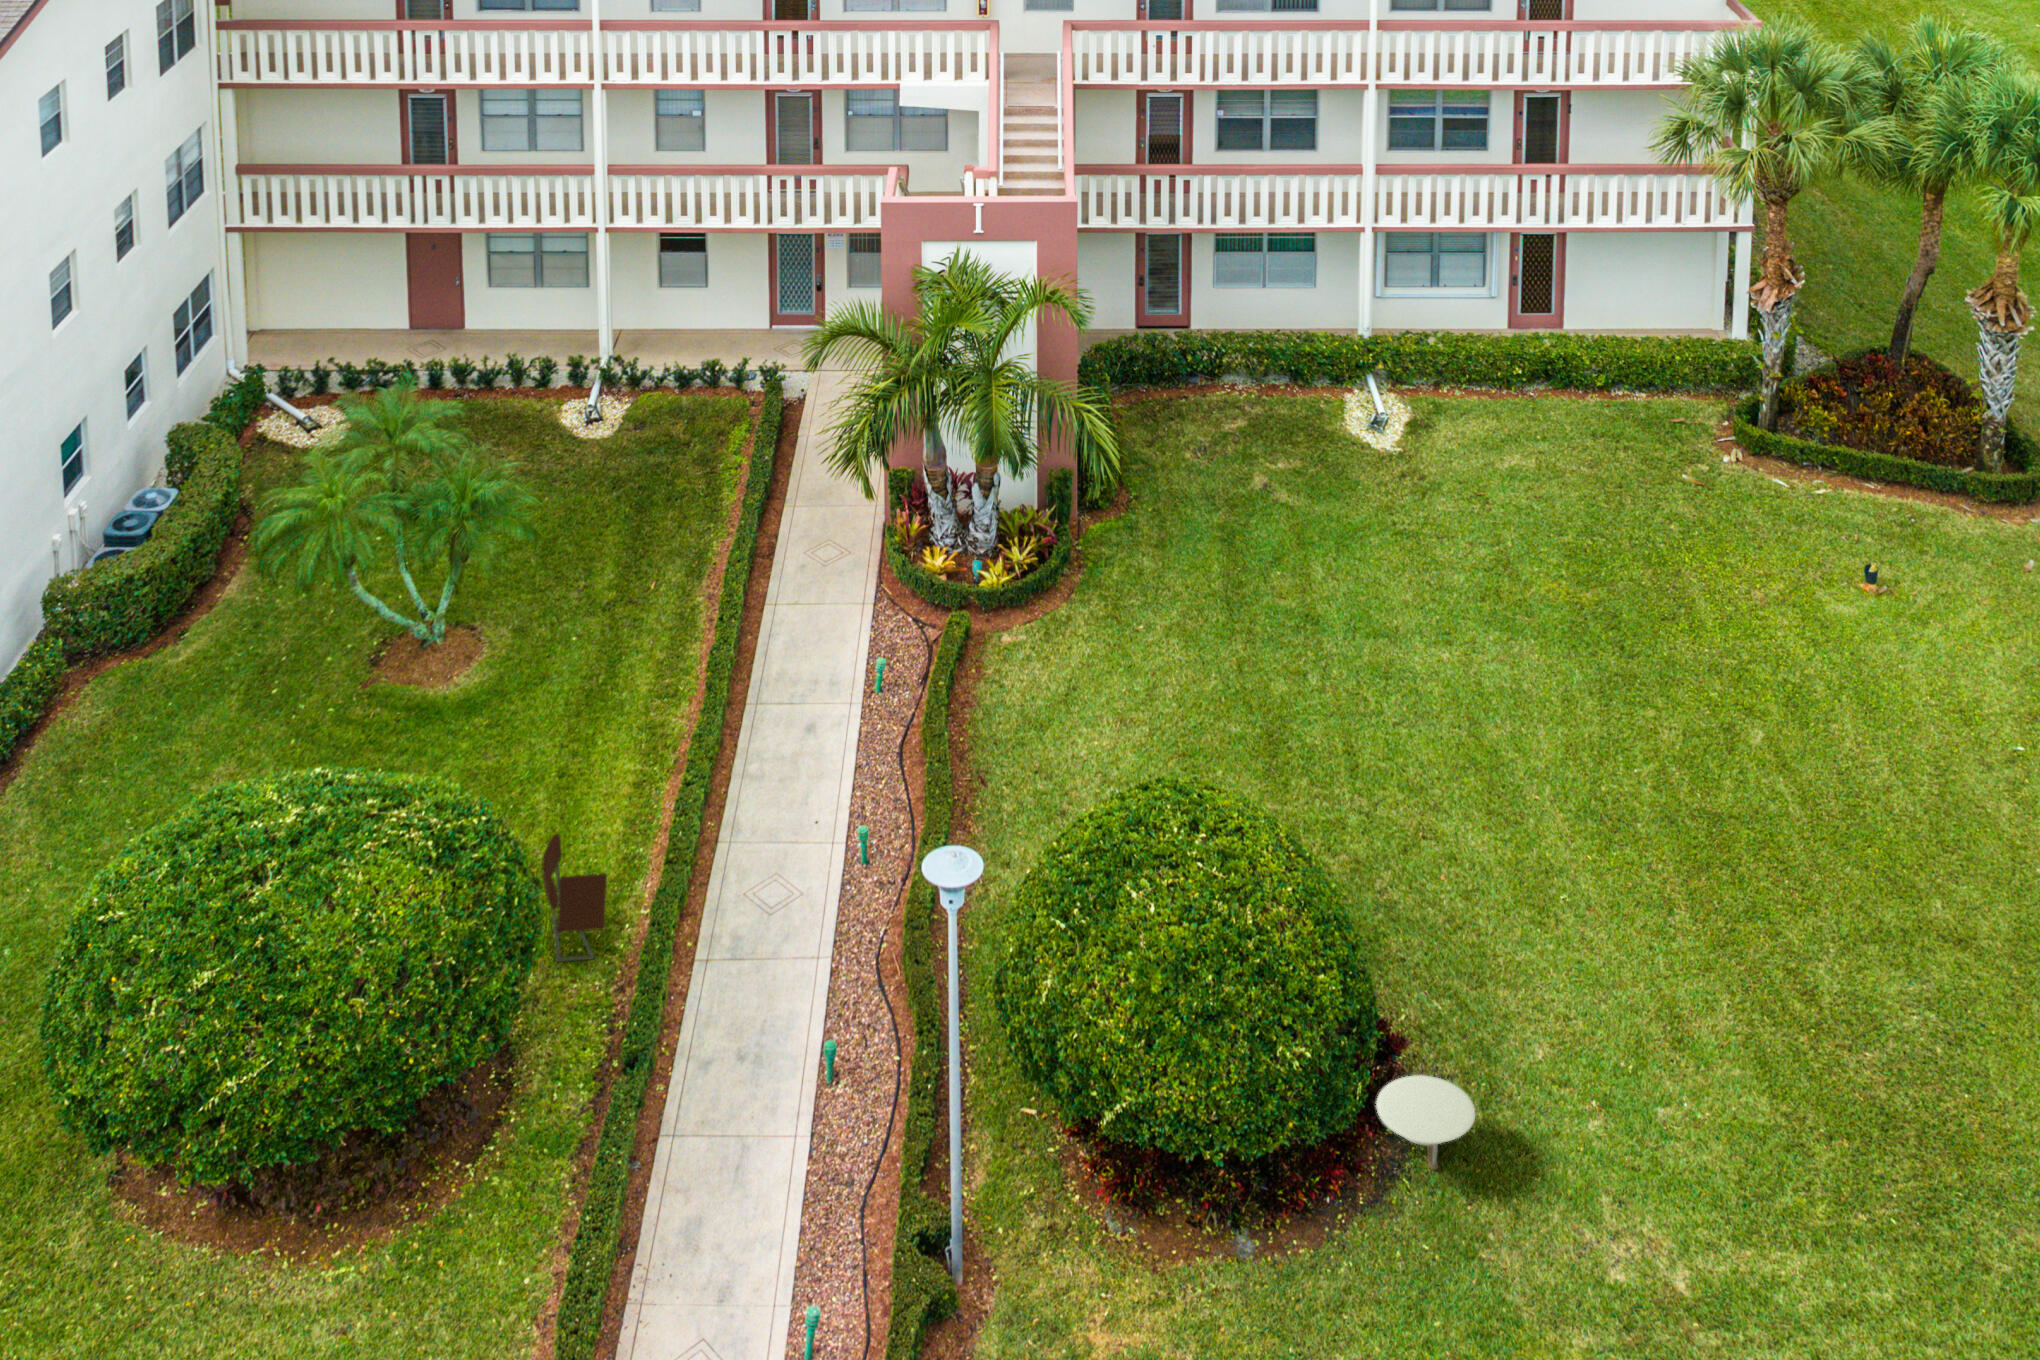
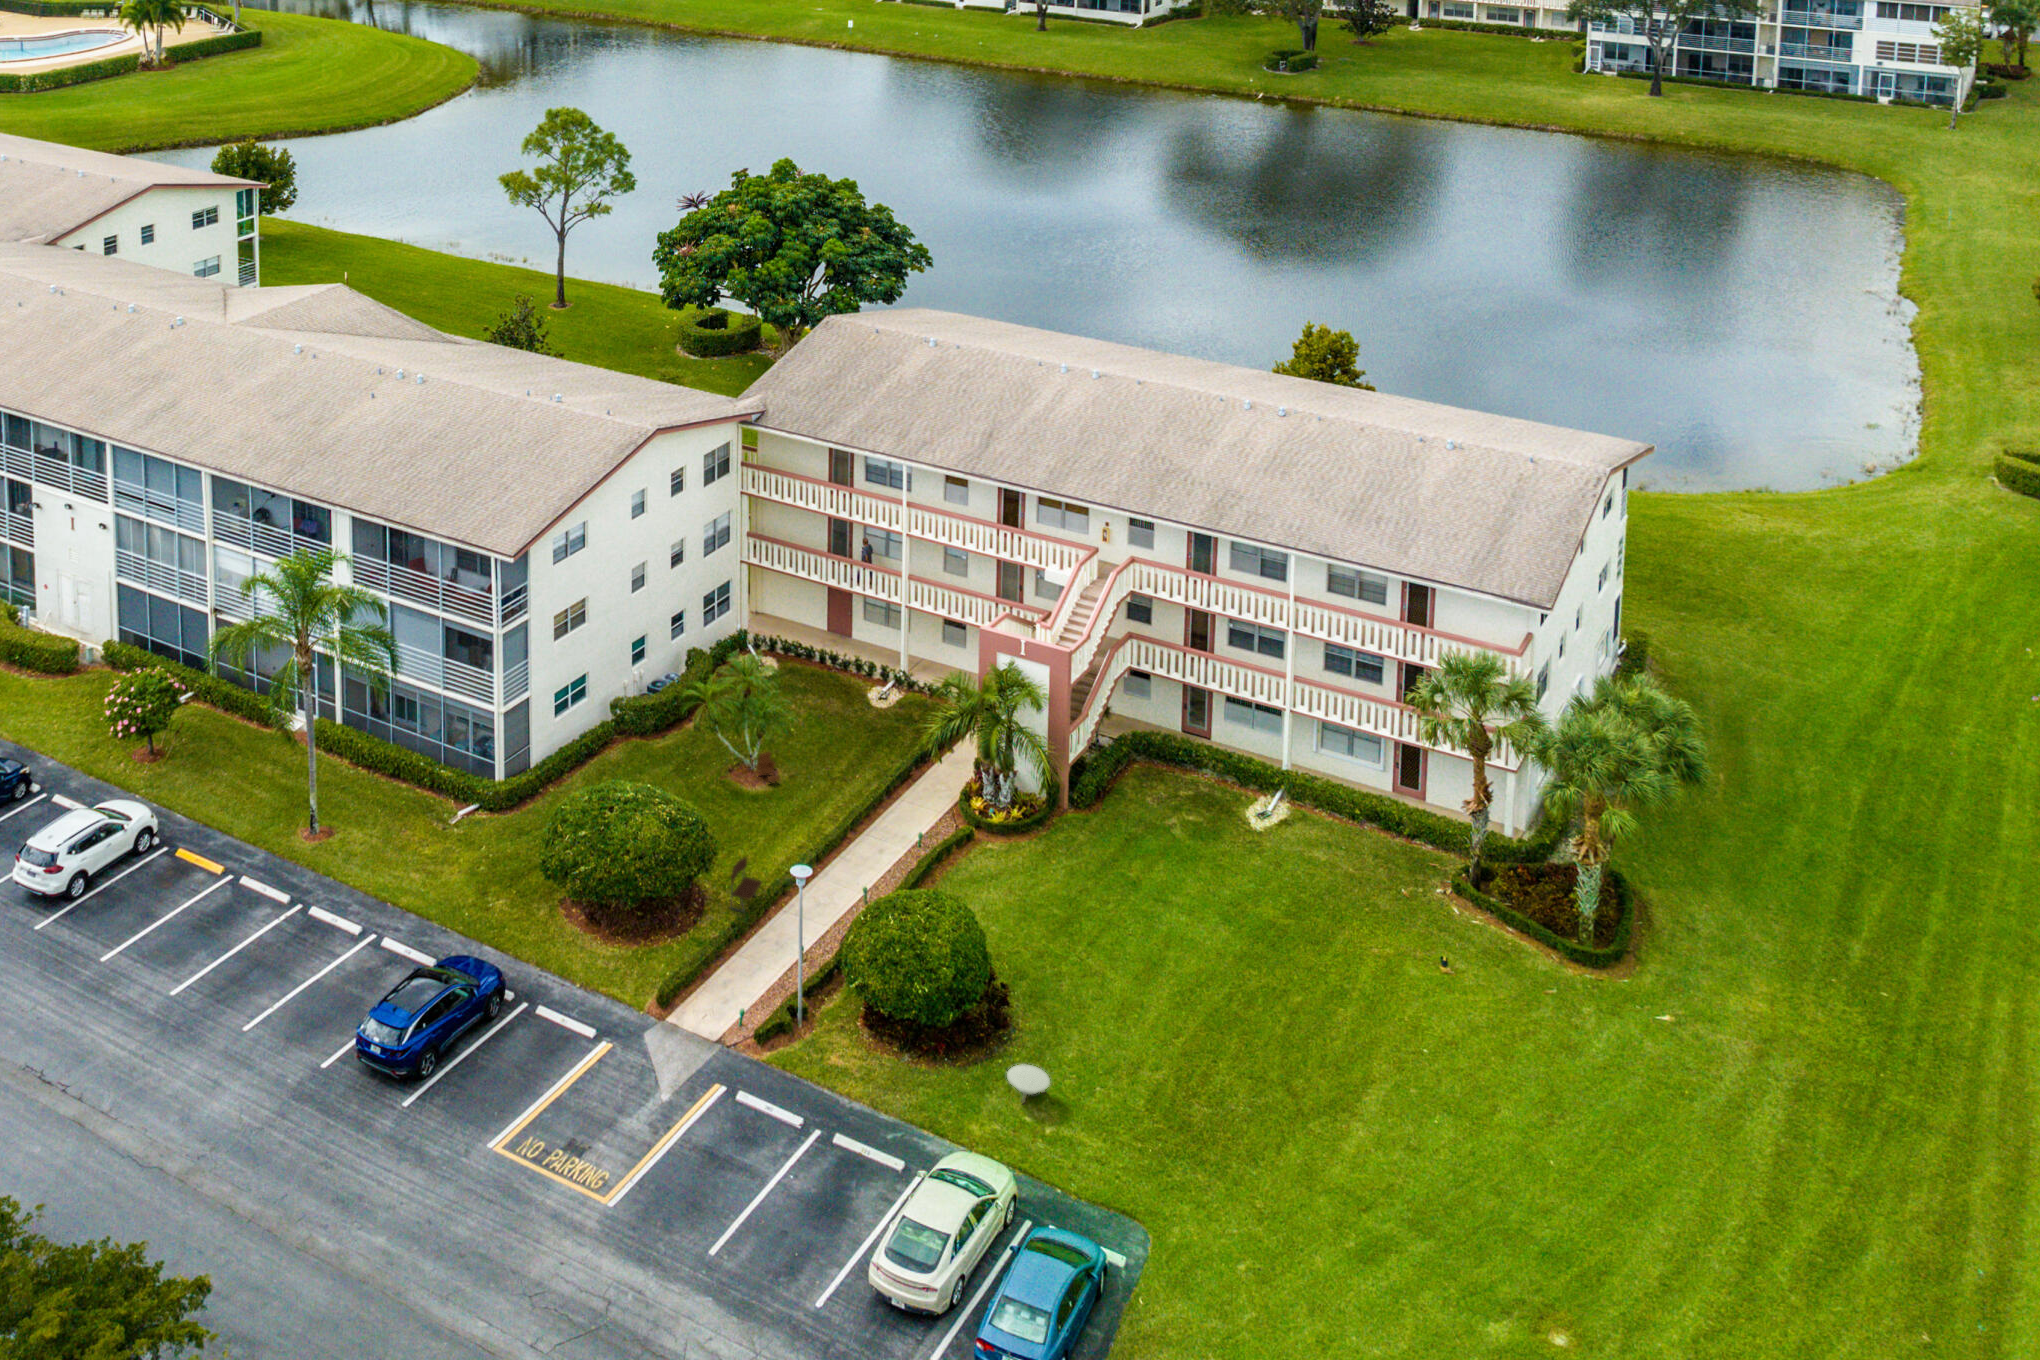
lounge chair: none [436,586,502,659] -> present [757,752,780,784]

